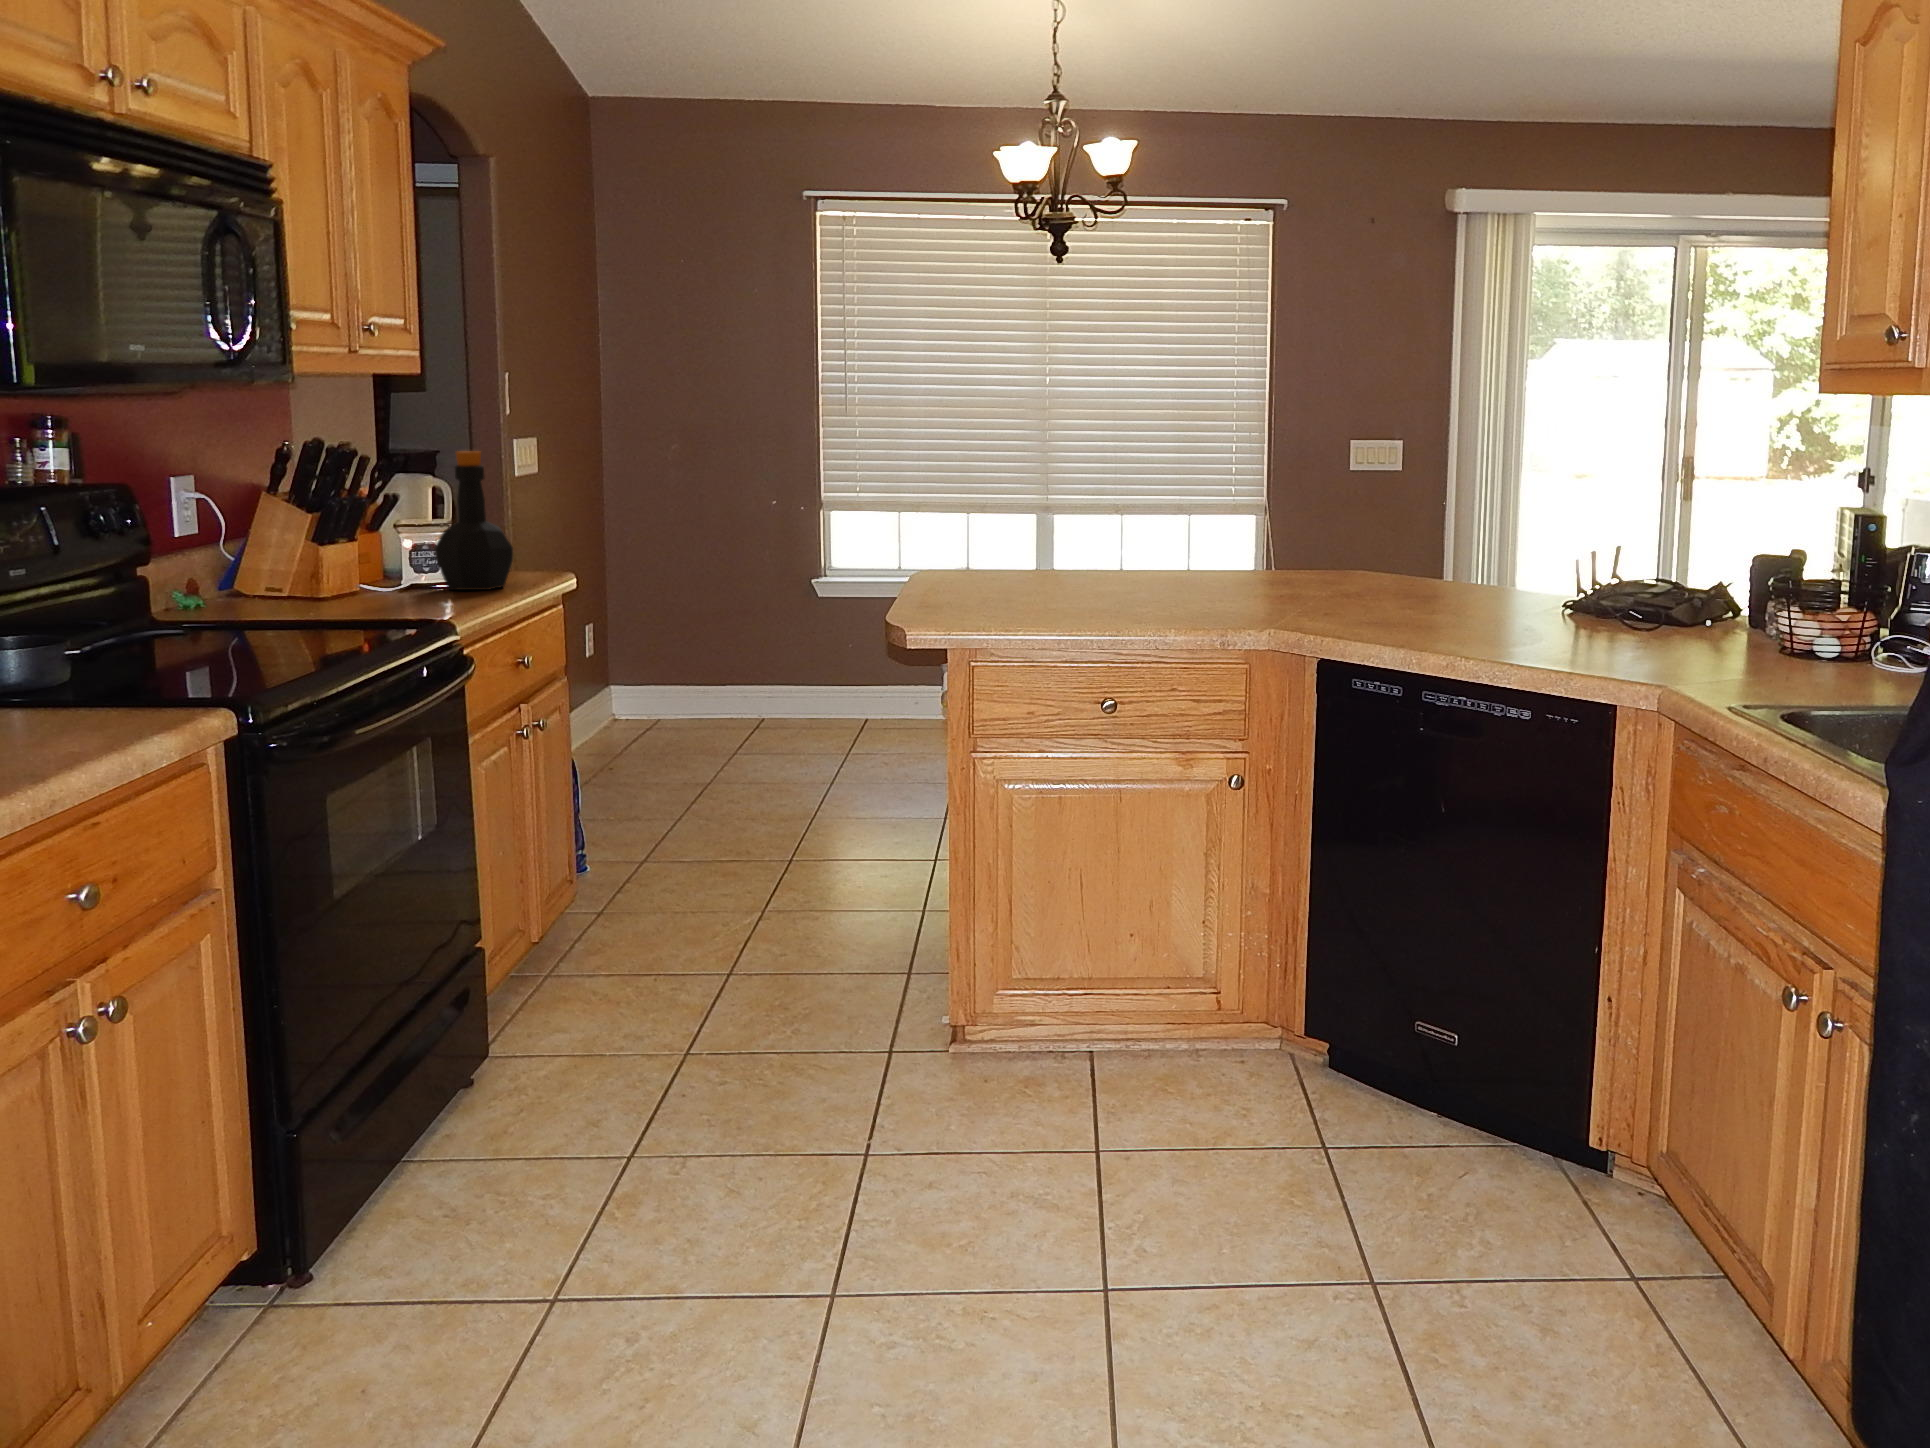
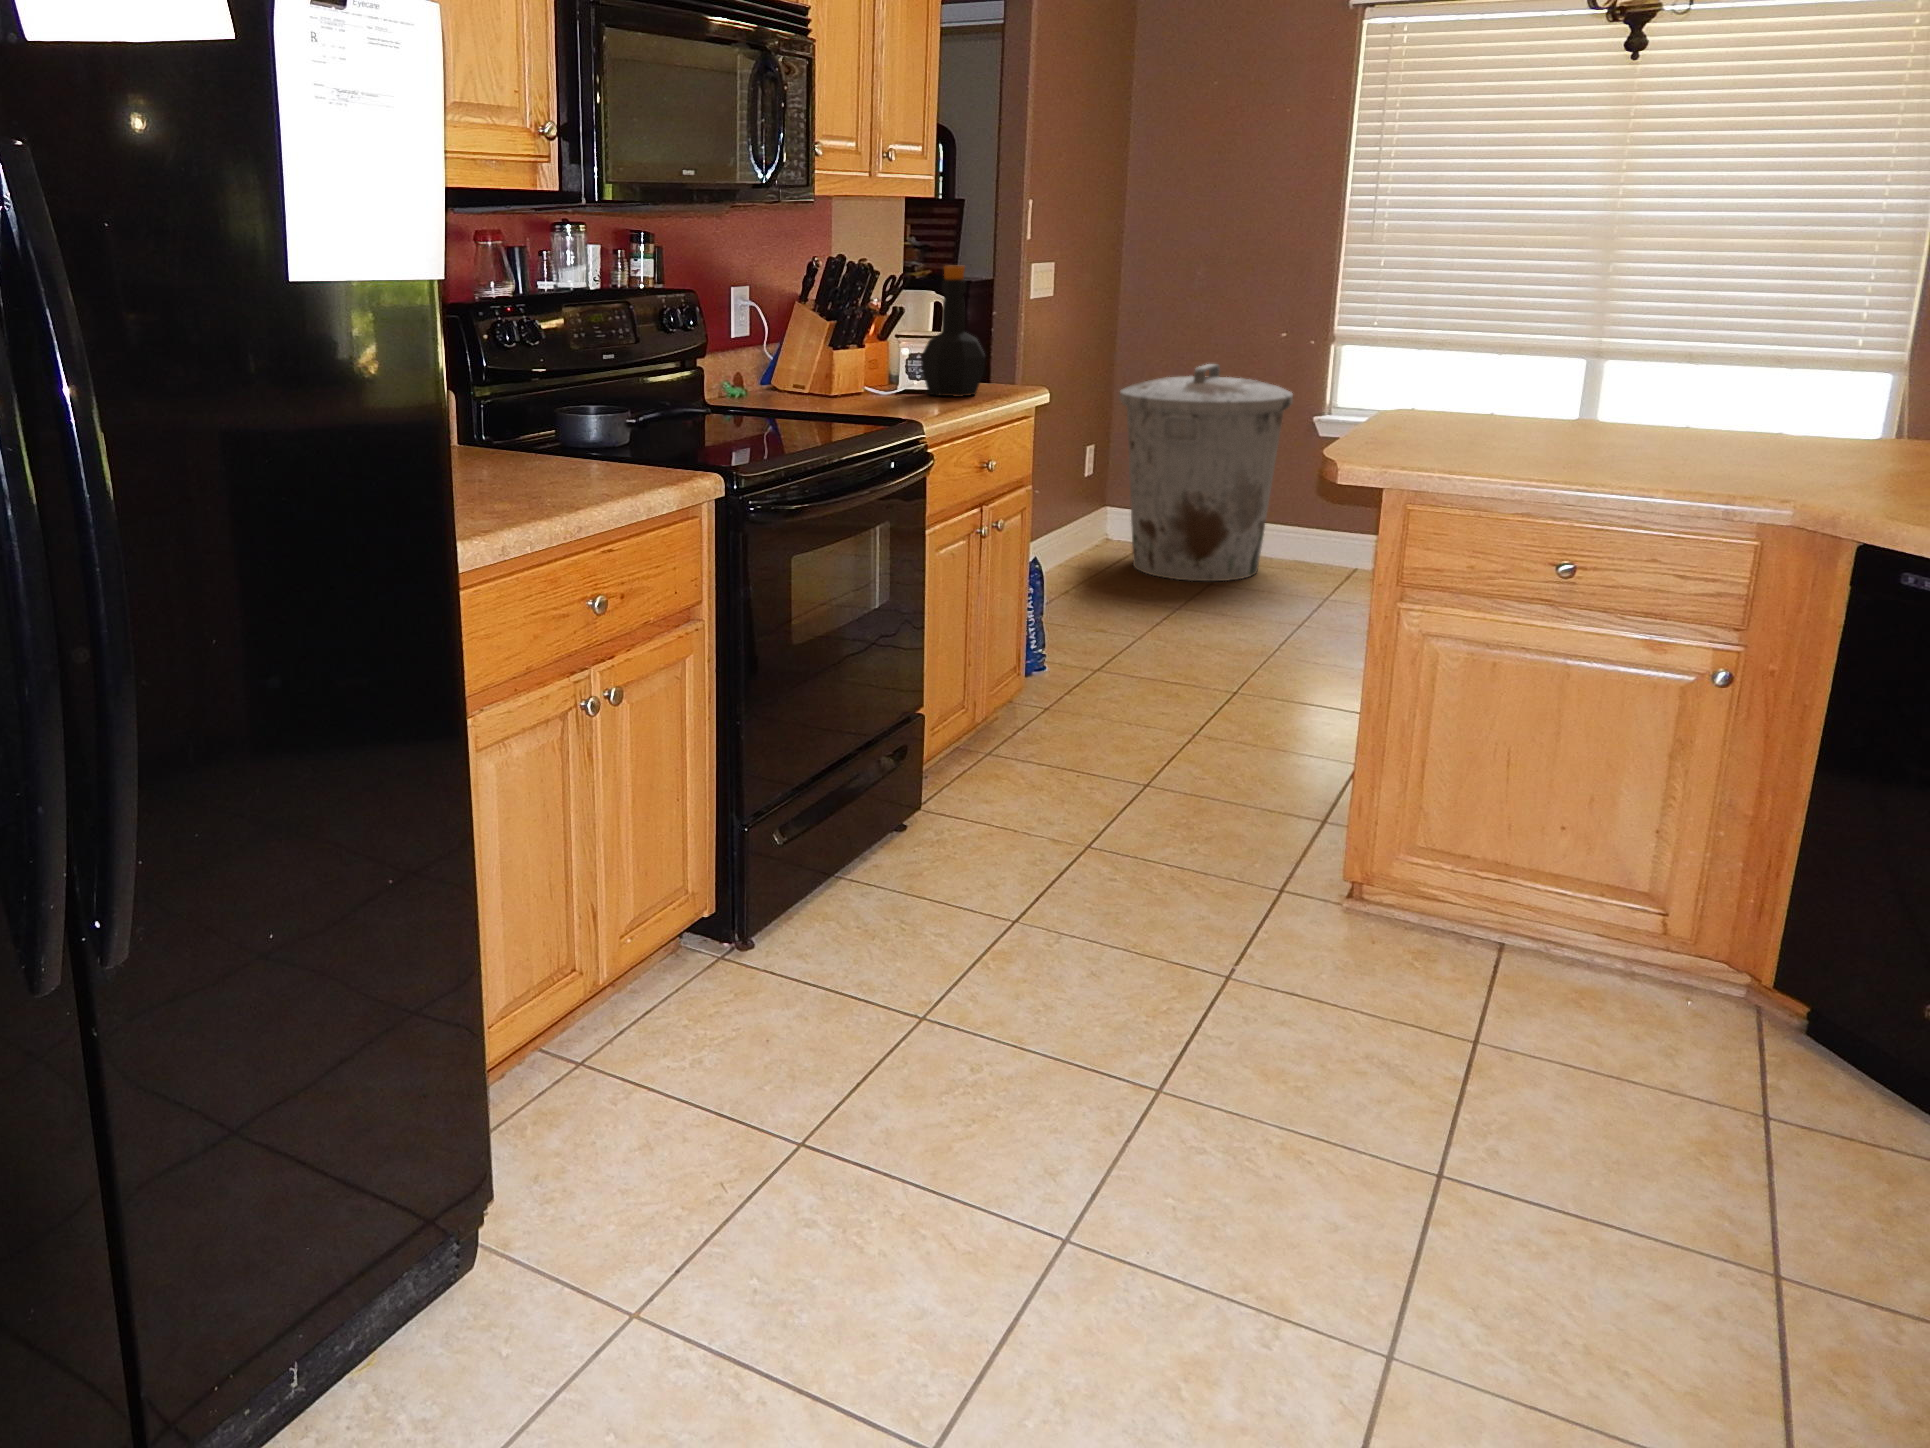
trash can: none [622,540,791,752] -> present [1119,364,1293,581]

